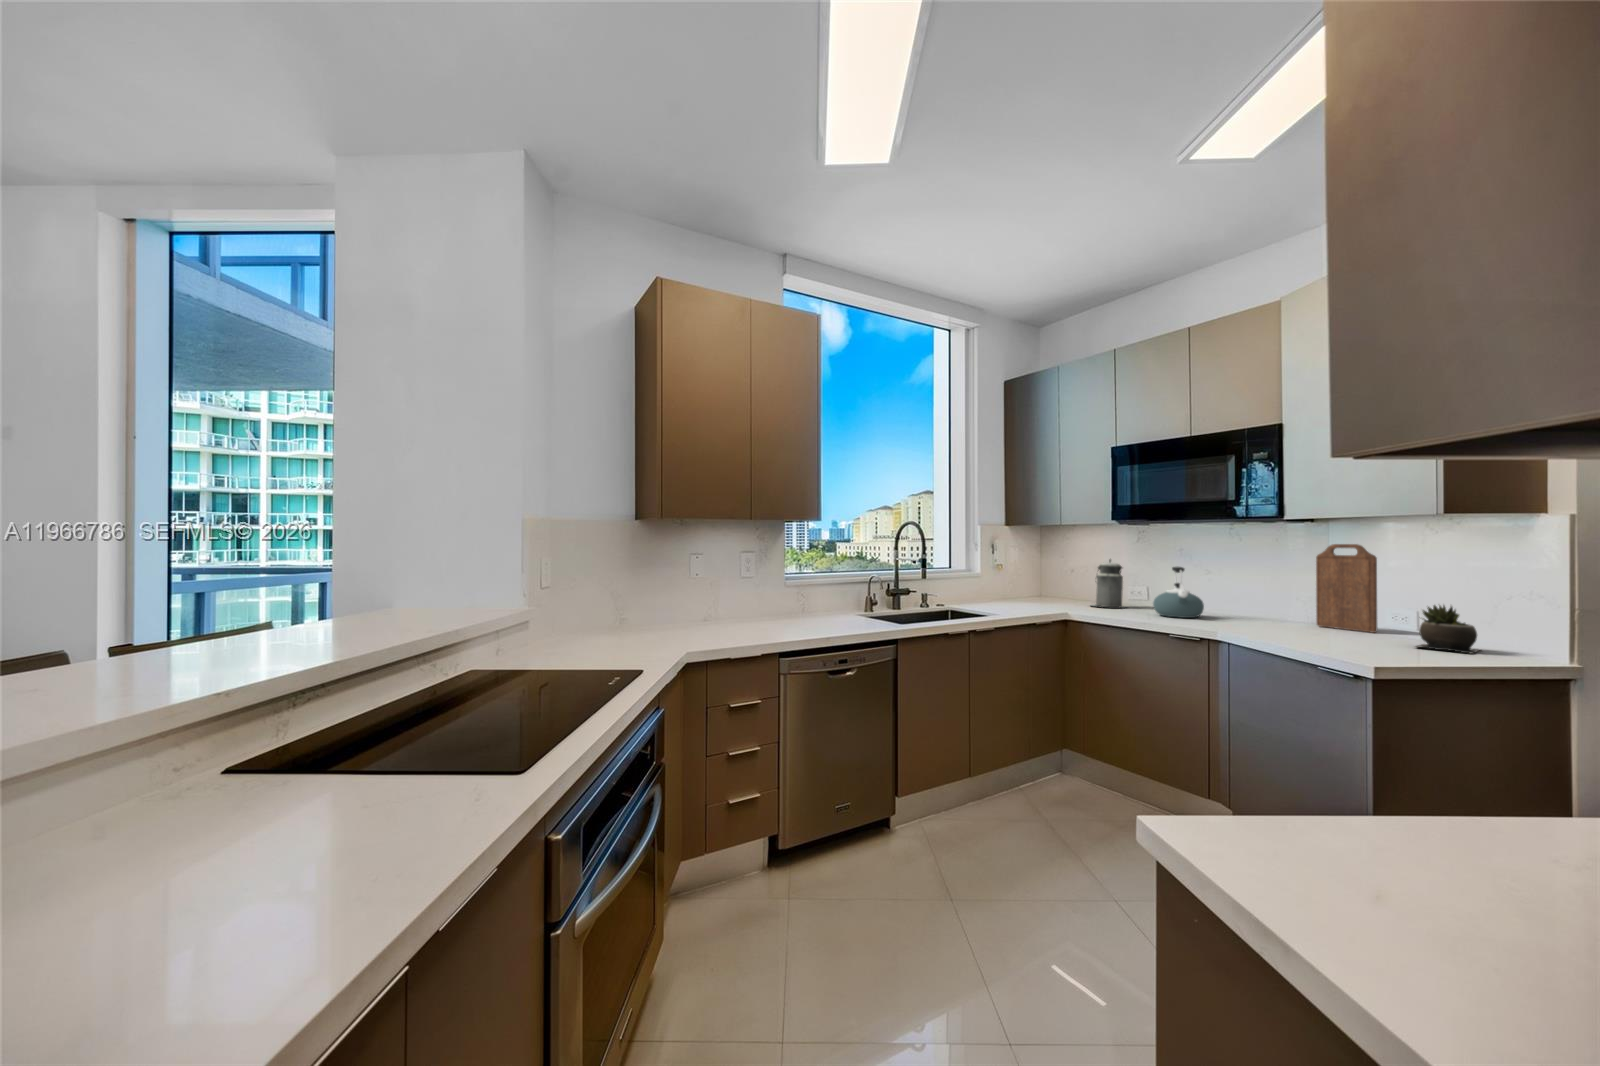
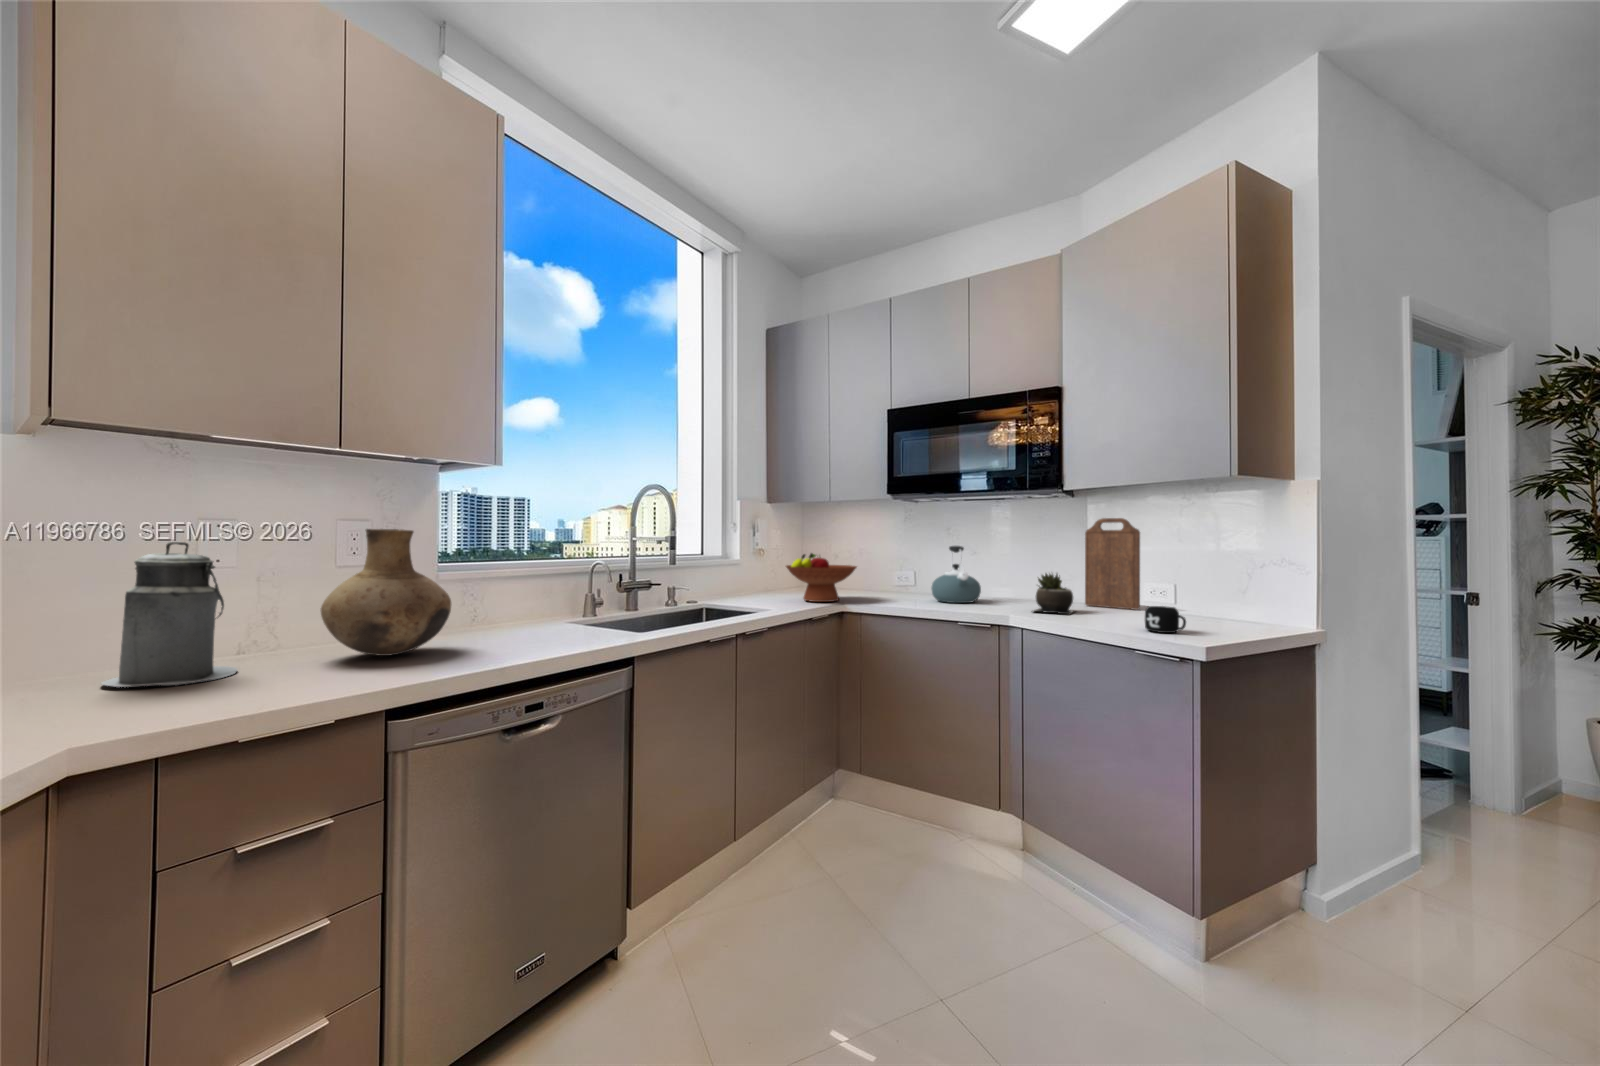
vase: none [729,553,793,627] -> present [321,529,451,656]
canister: present [1091,560,1125,608] -> present [101,542,237,687]
fruit bowl: none [1017,570,1082,611] -> present [786,553,857,602]
succulent plant: present [1417,605,1479,653] -> present [1034,573,1074,614]
mug: none [1351,627,1393,652] -> present [1145,606,1186,633]

